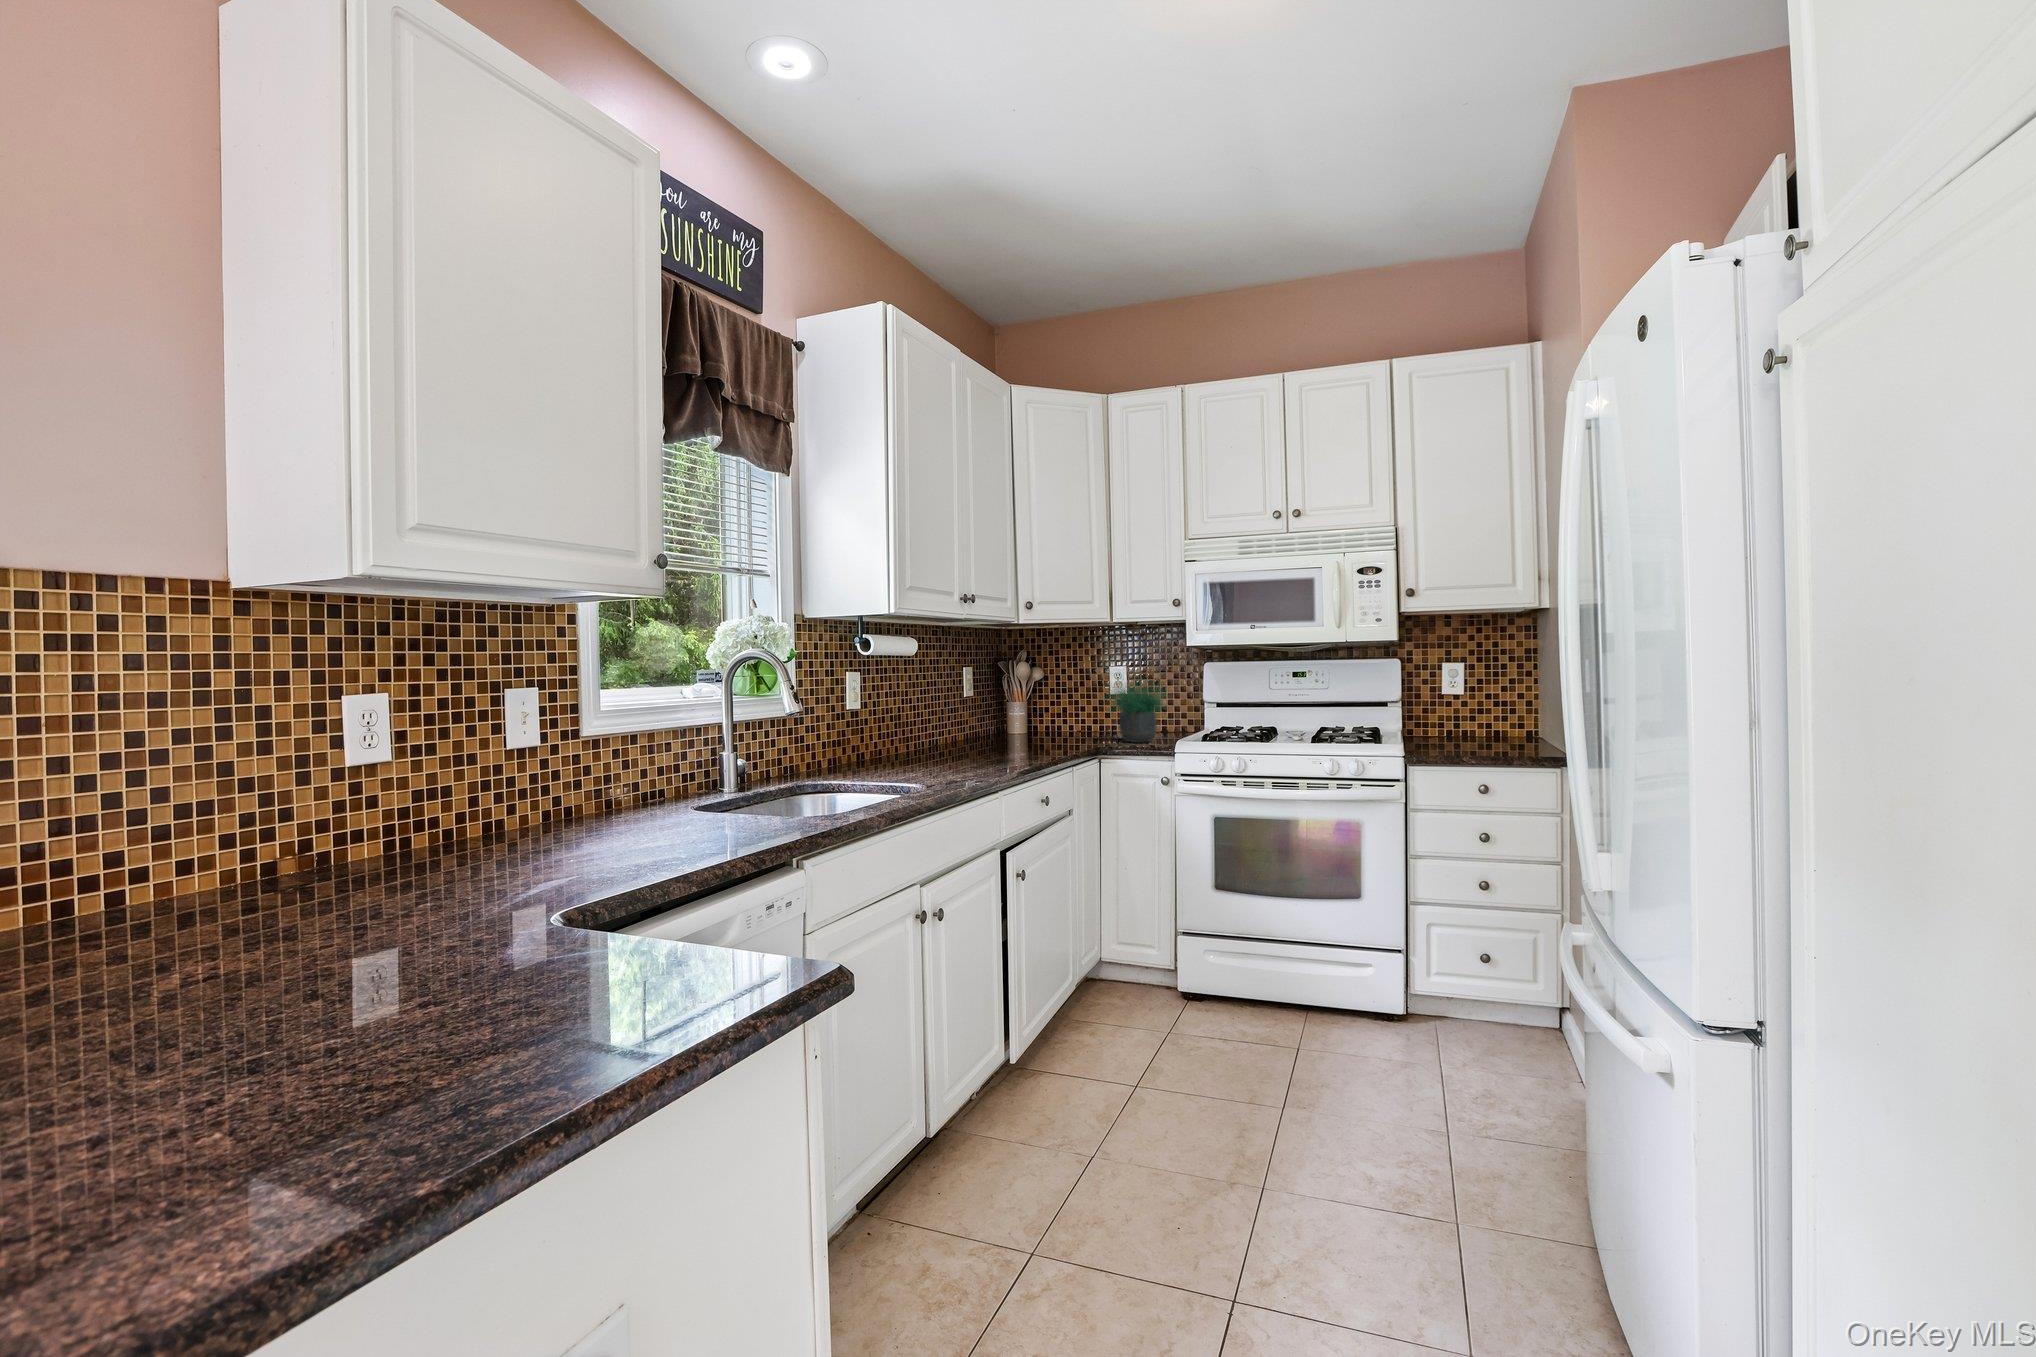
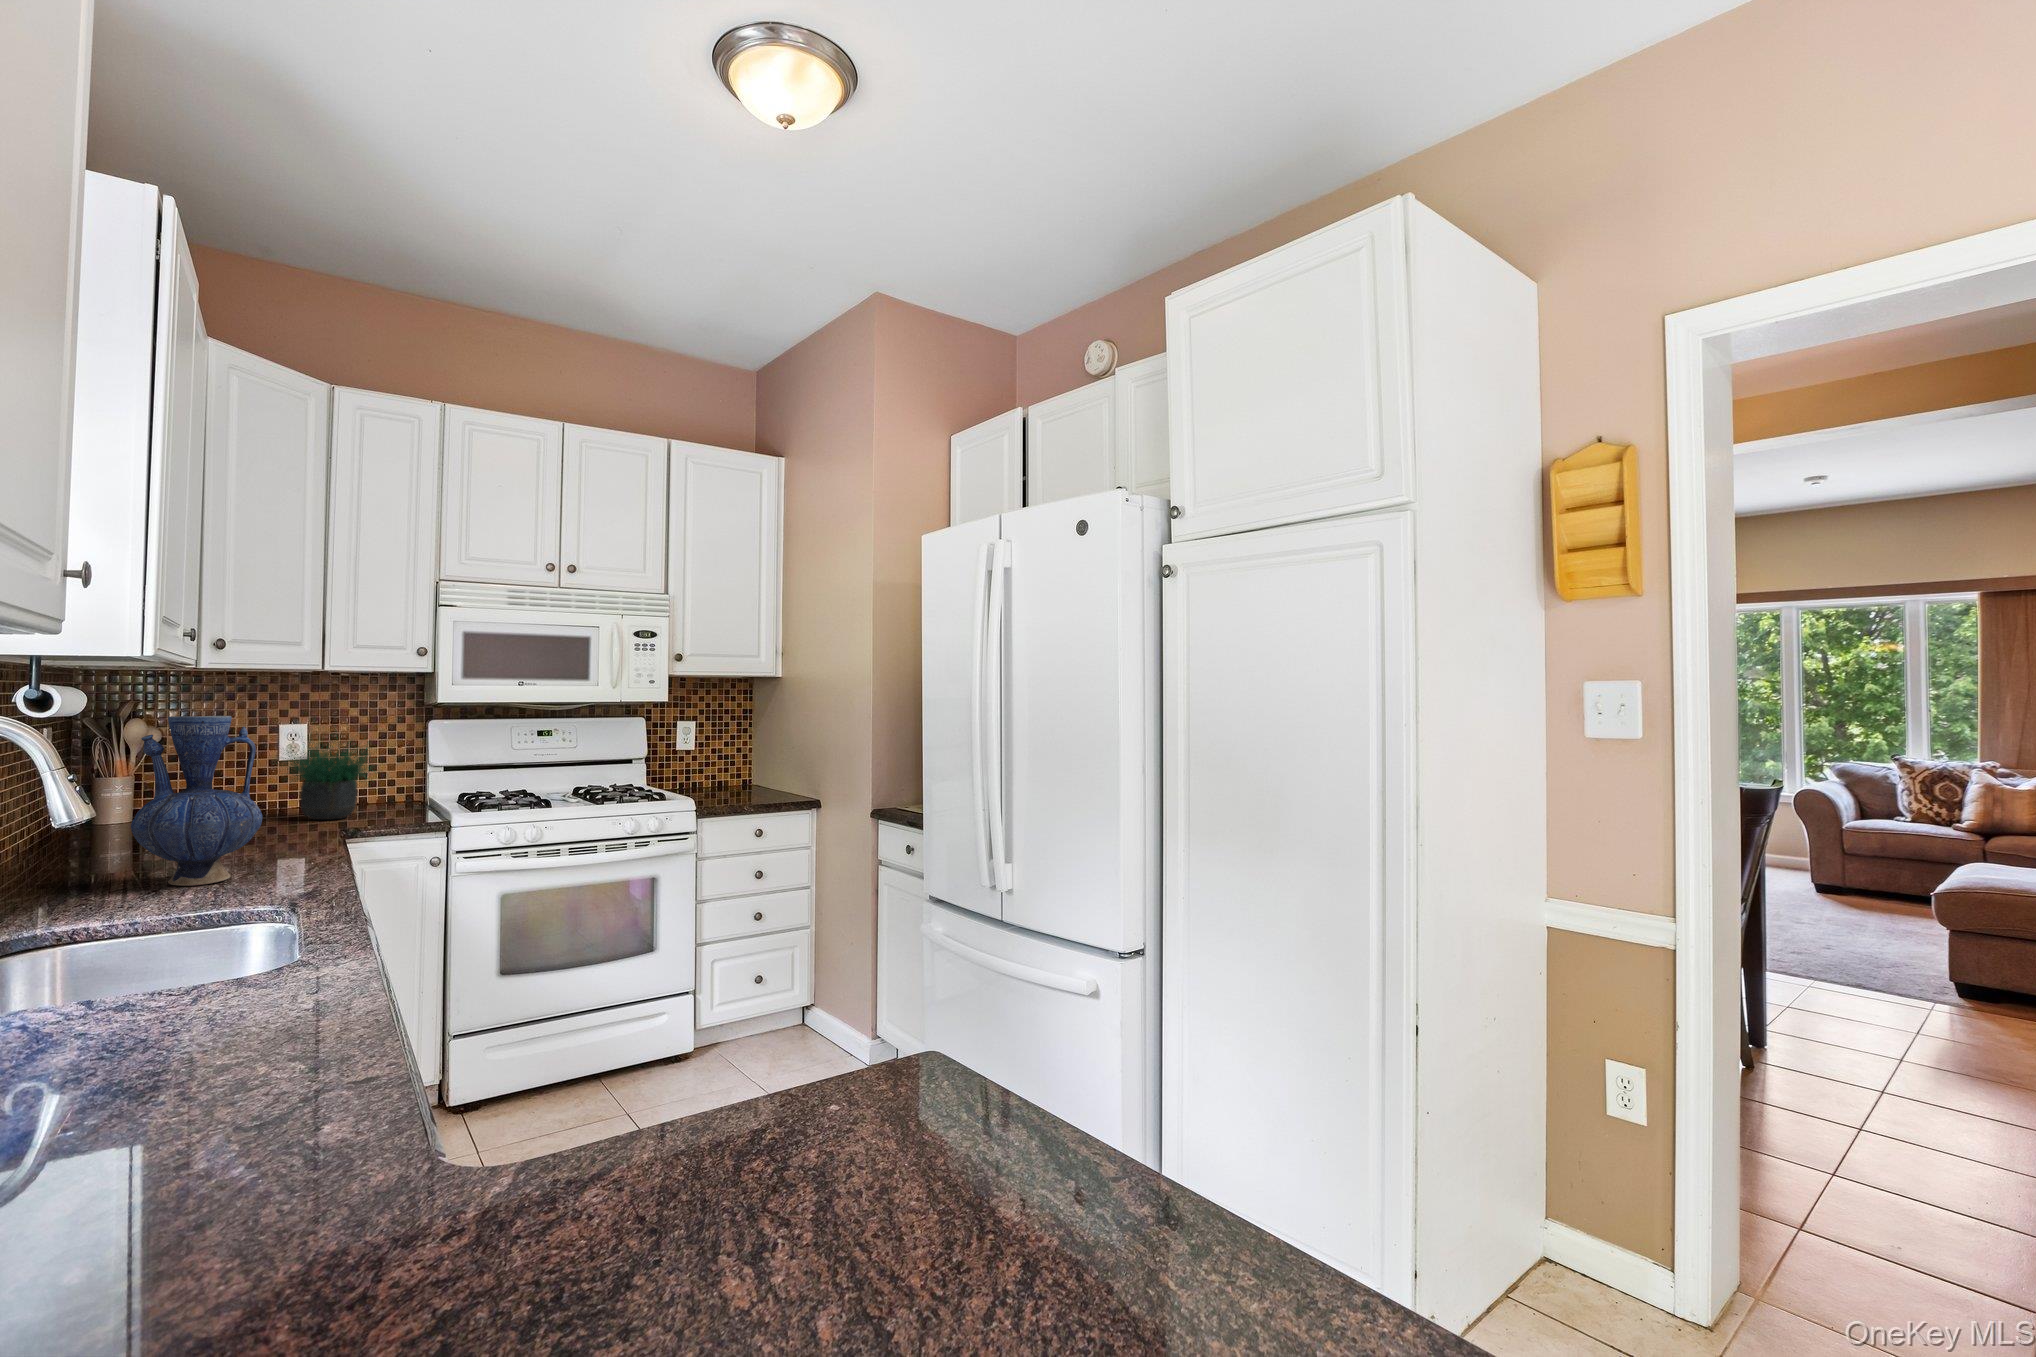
vase: none [919,657,988,773] -> present [131,716,262,886]

